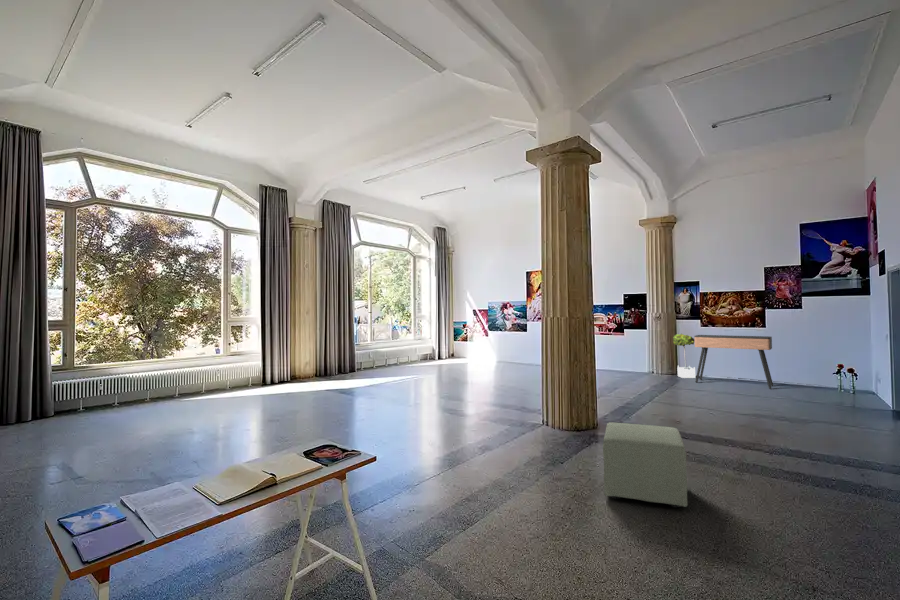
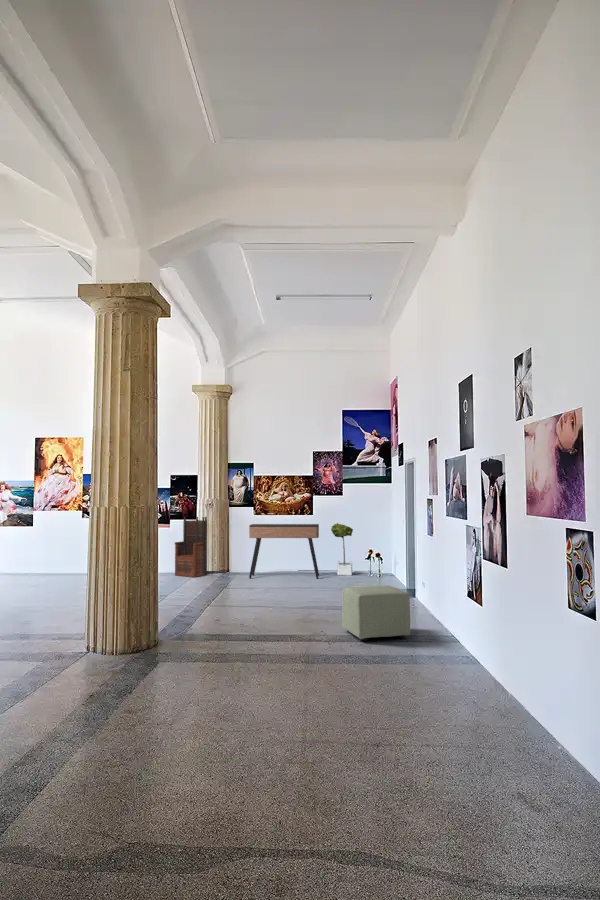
armchair: none [627,328,657,377] -> present [175,517,207,577]
potted tree: present [673,334,695,378] -> present [331,523,353,575]
ottoman: present [603,422,687,508] -> present [342,586,410,641]

